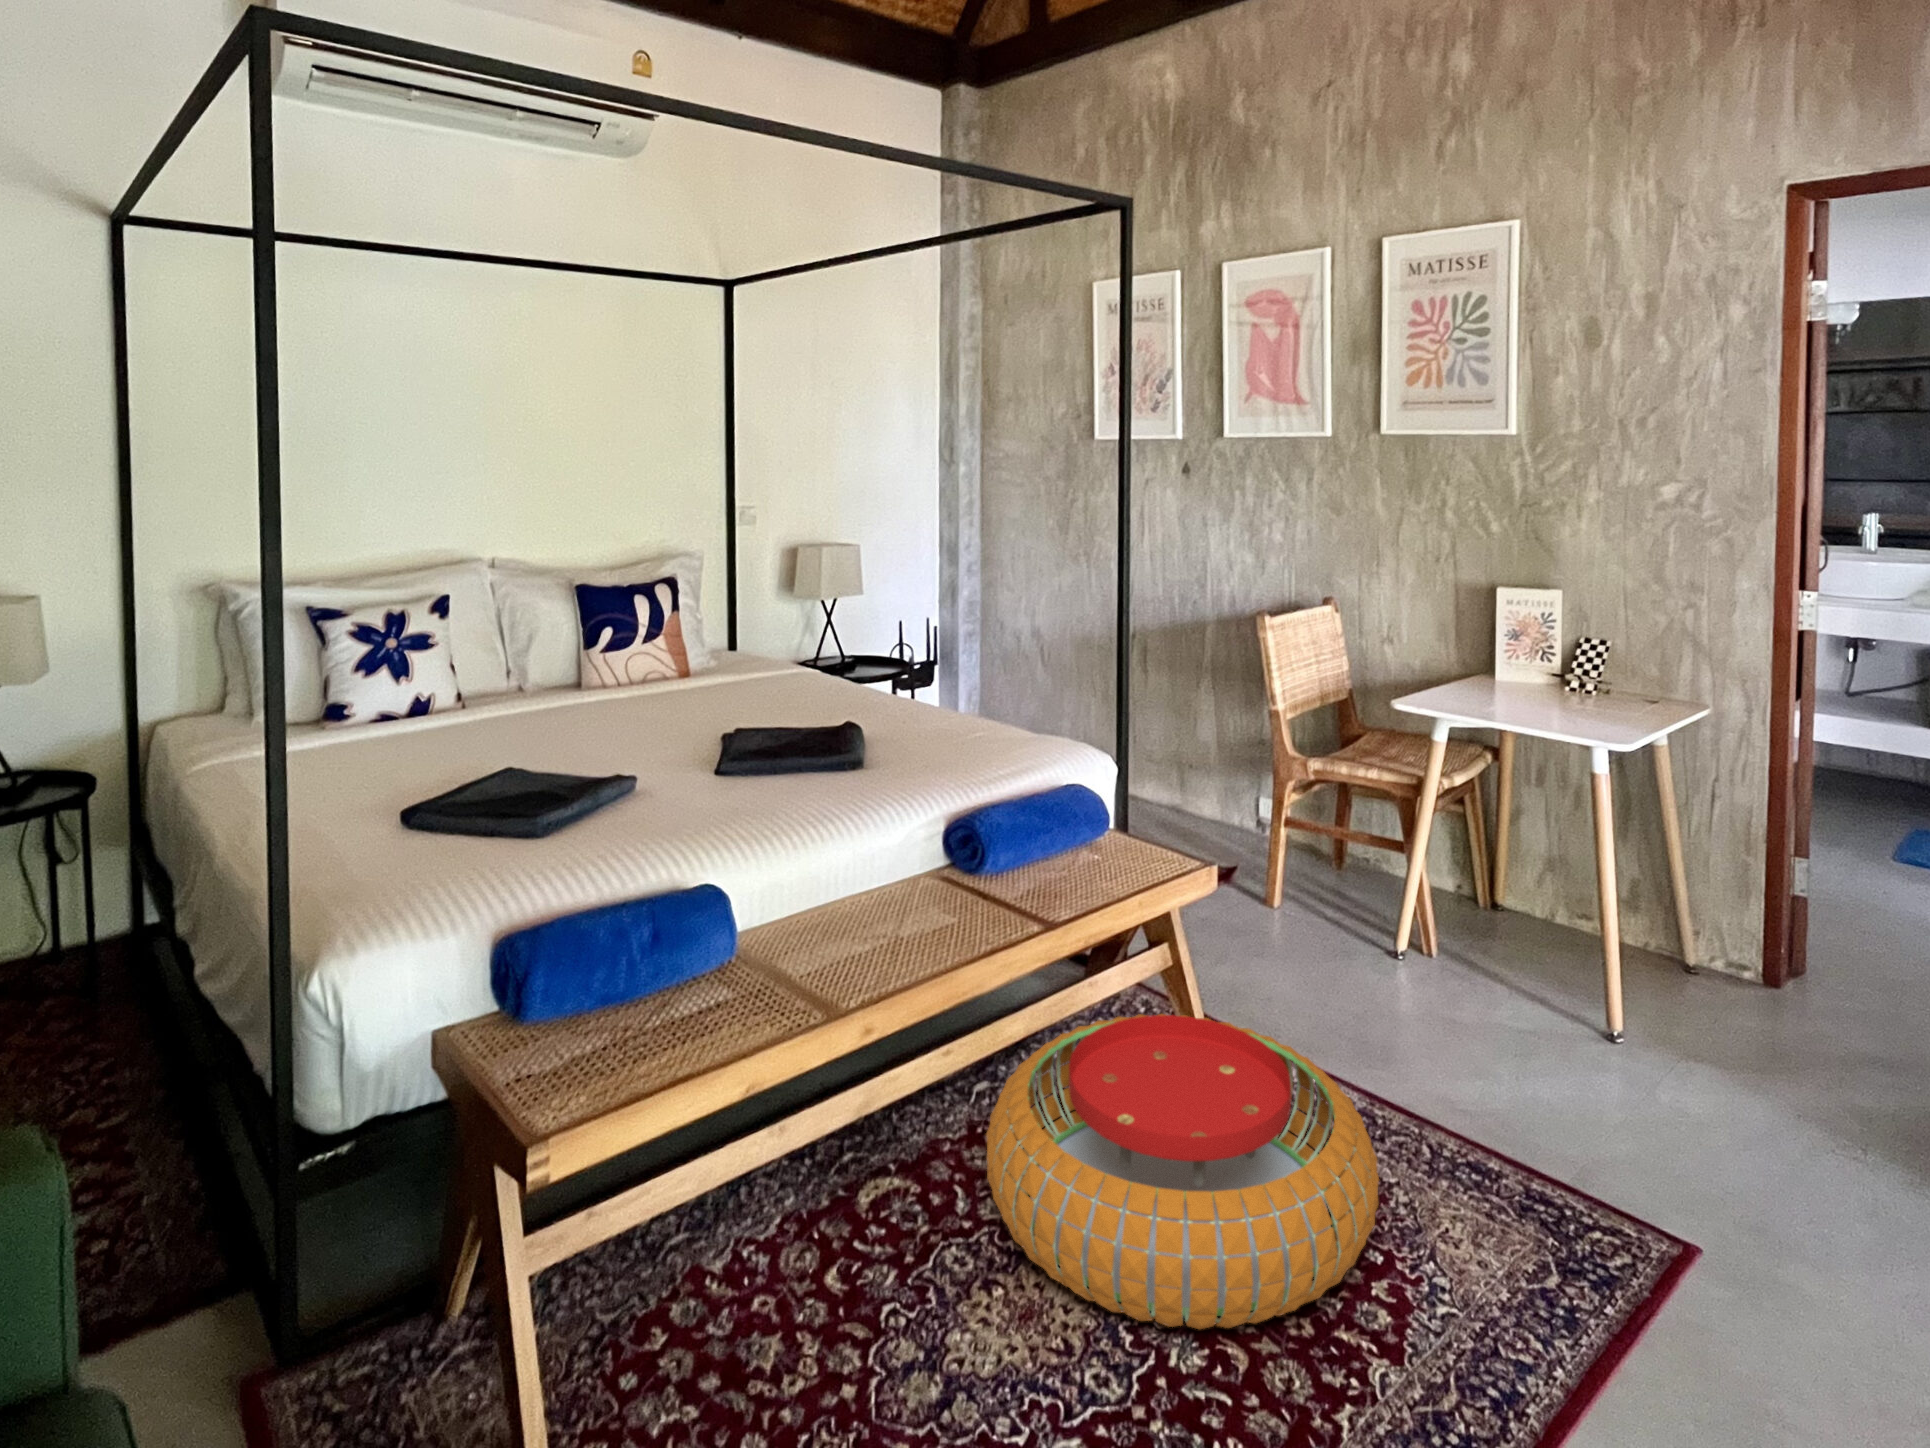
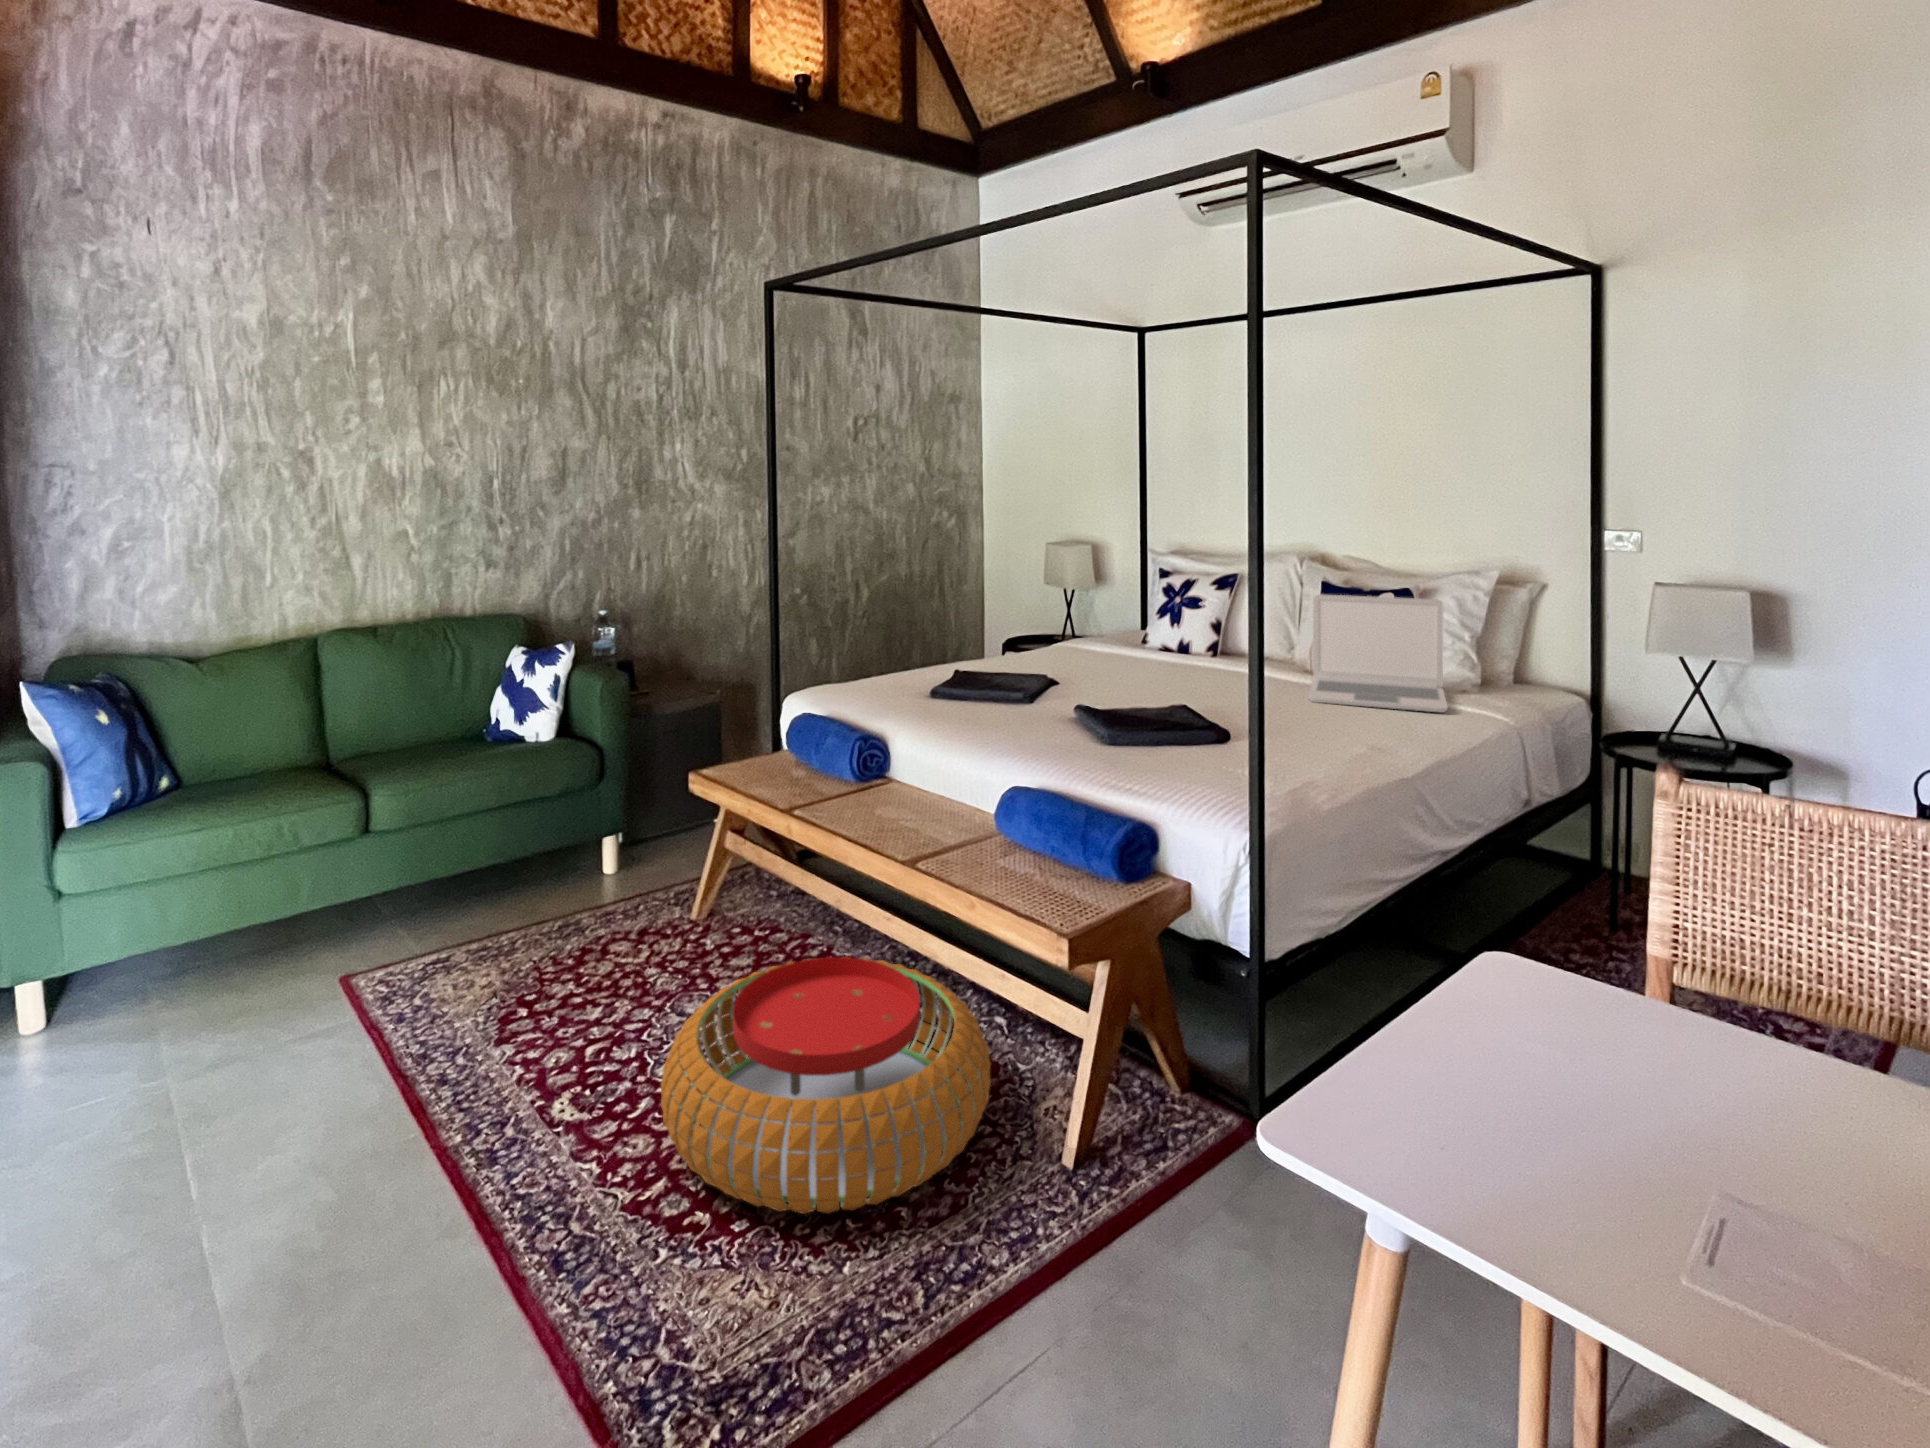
laptop: none [653,579,803,697] -> present [1308,594,1448,713]

